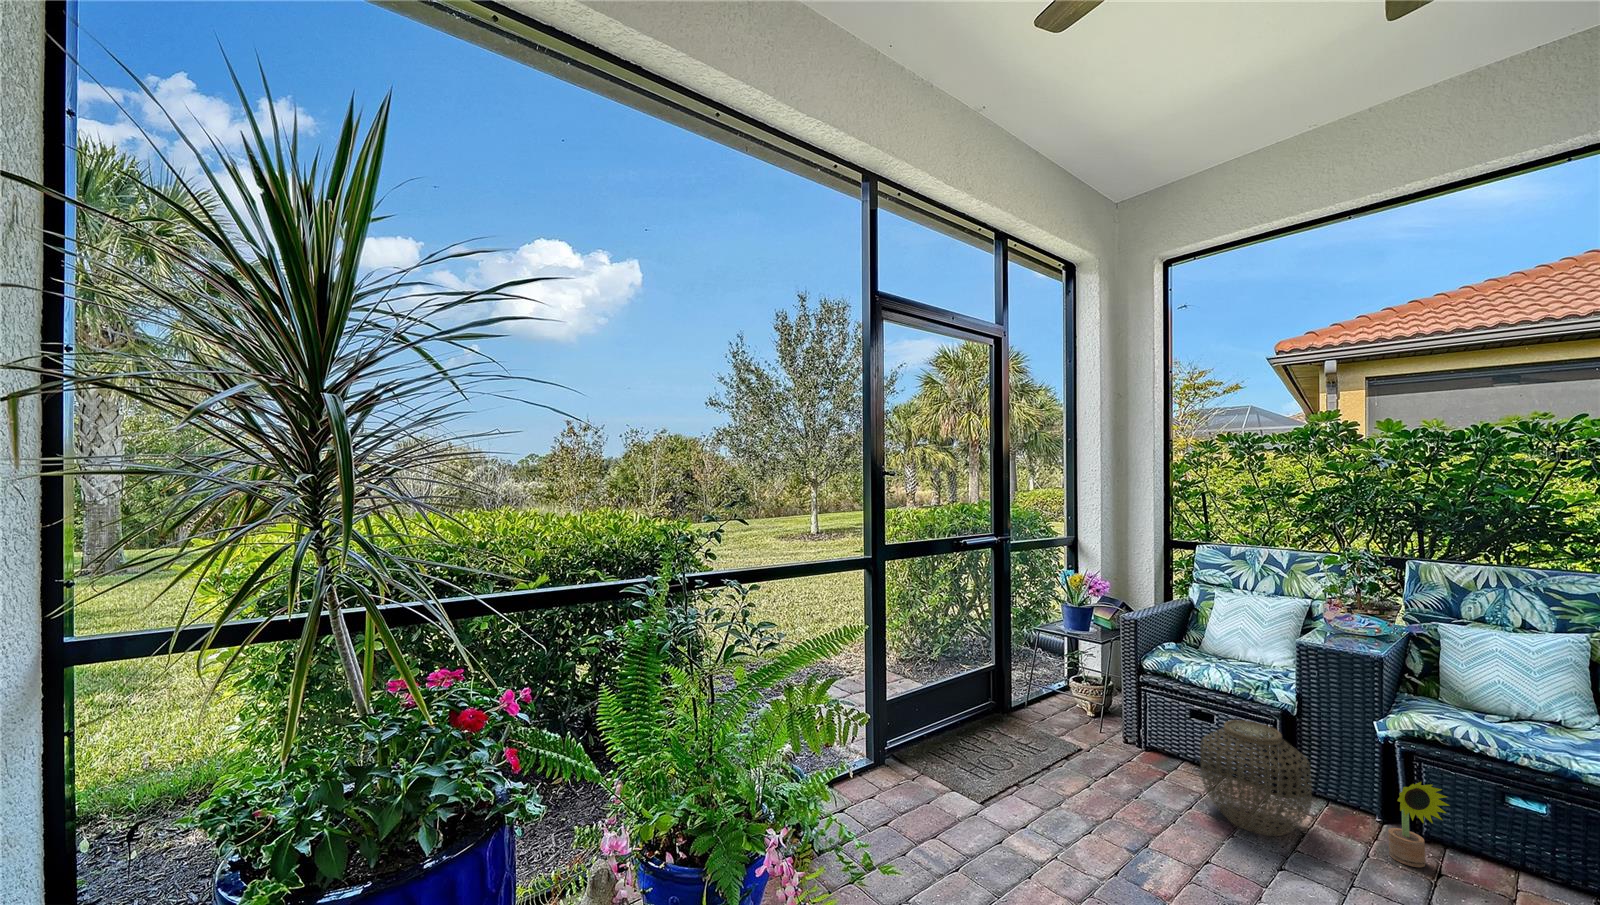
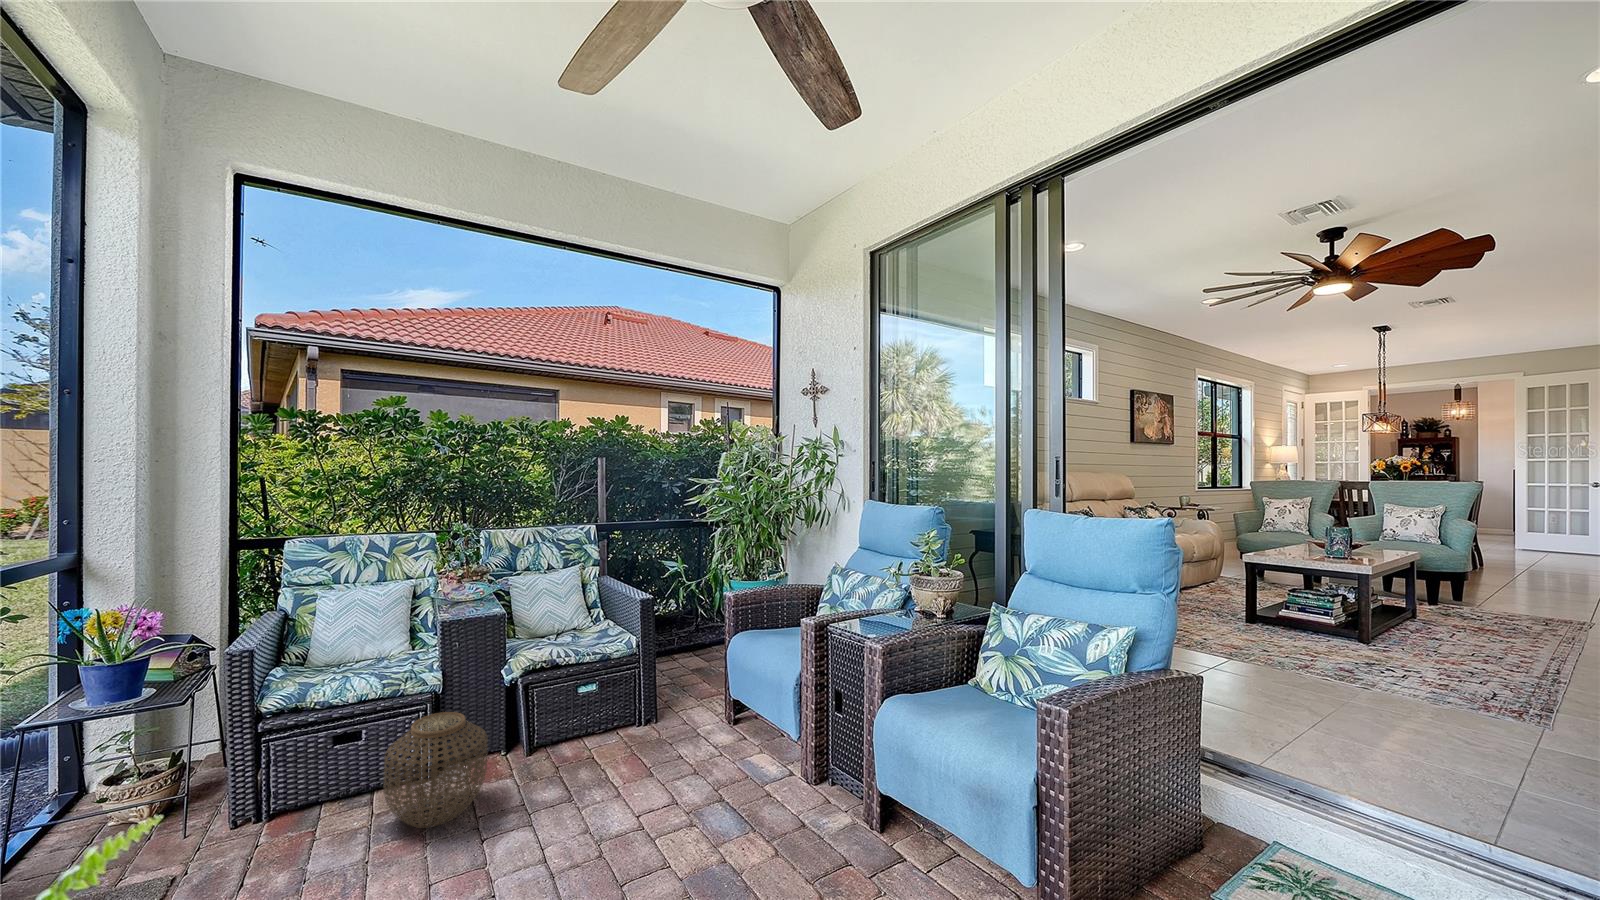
decorative plant: present [1388,782,1449,867] -> none [525,701,565,774]

